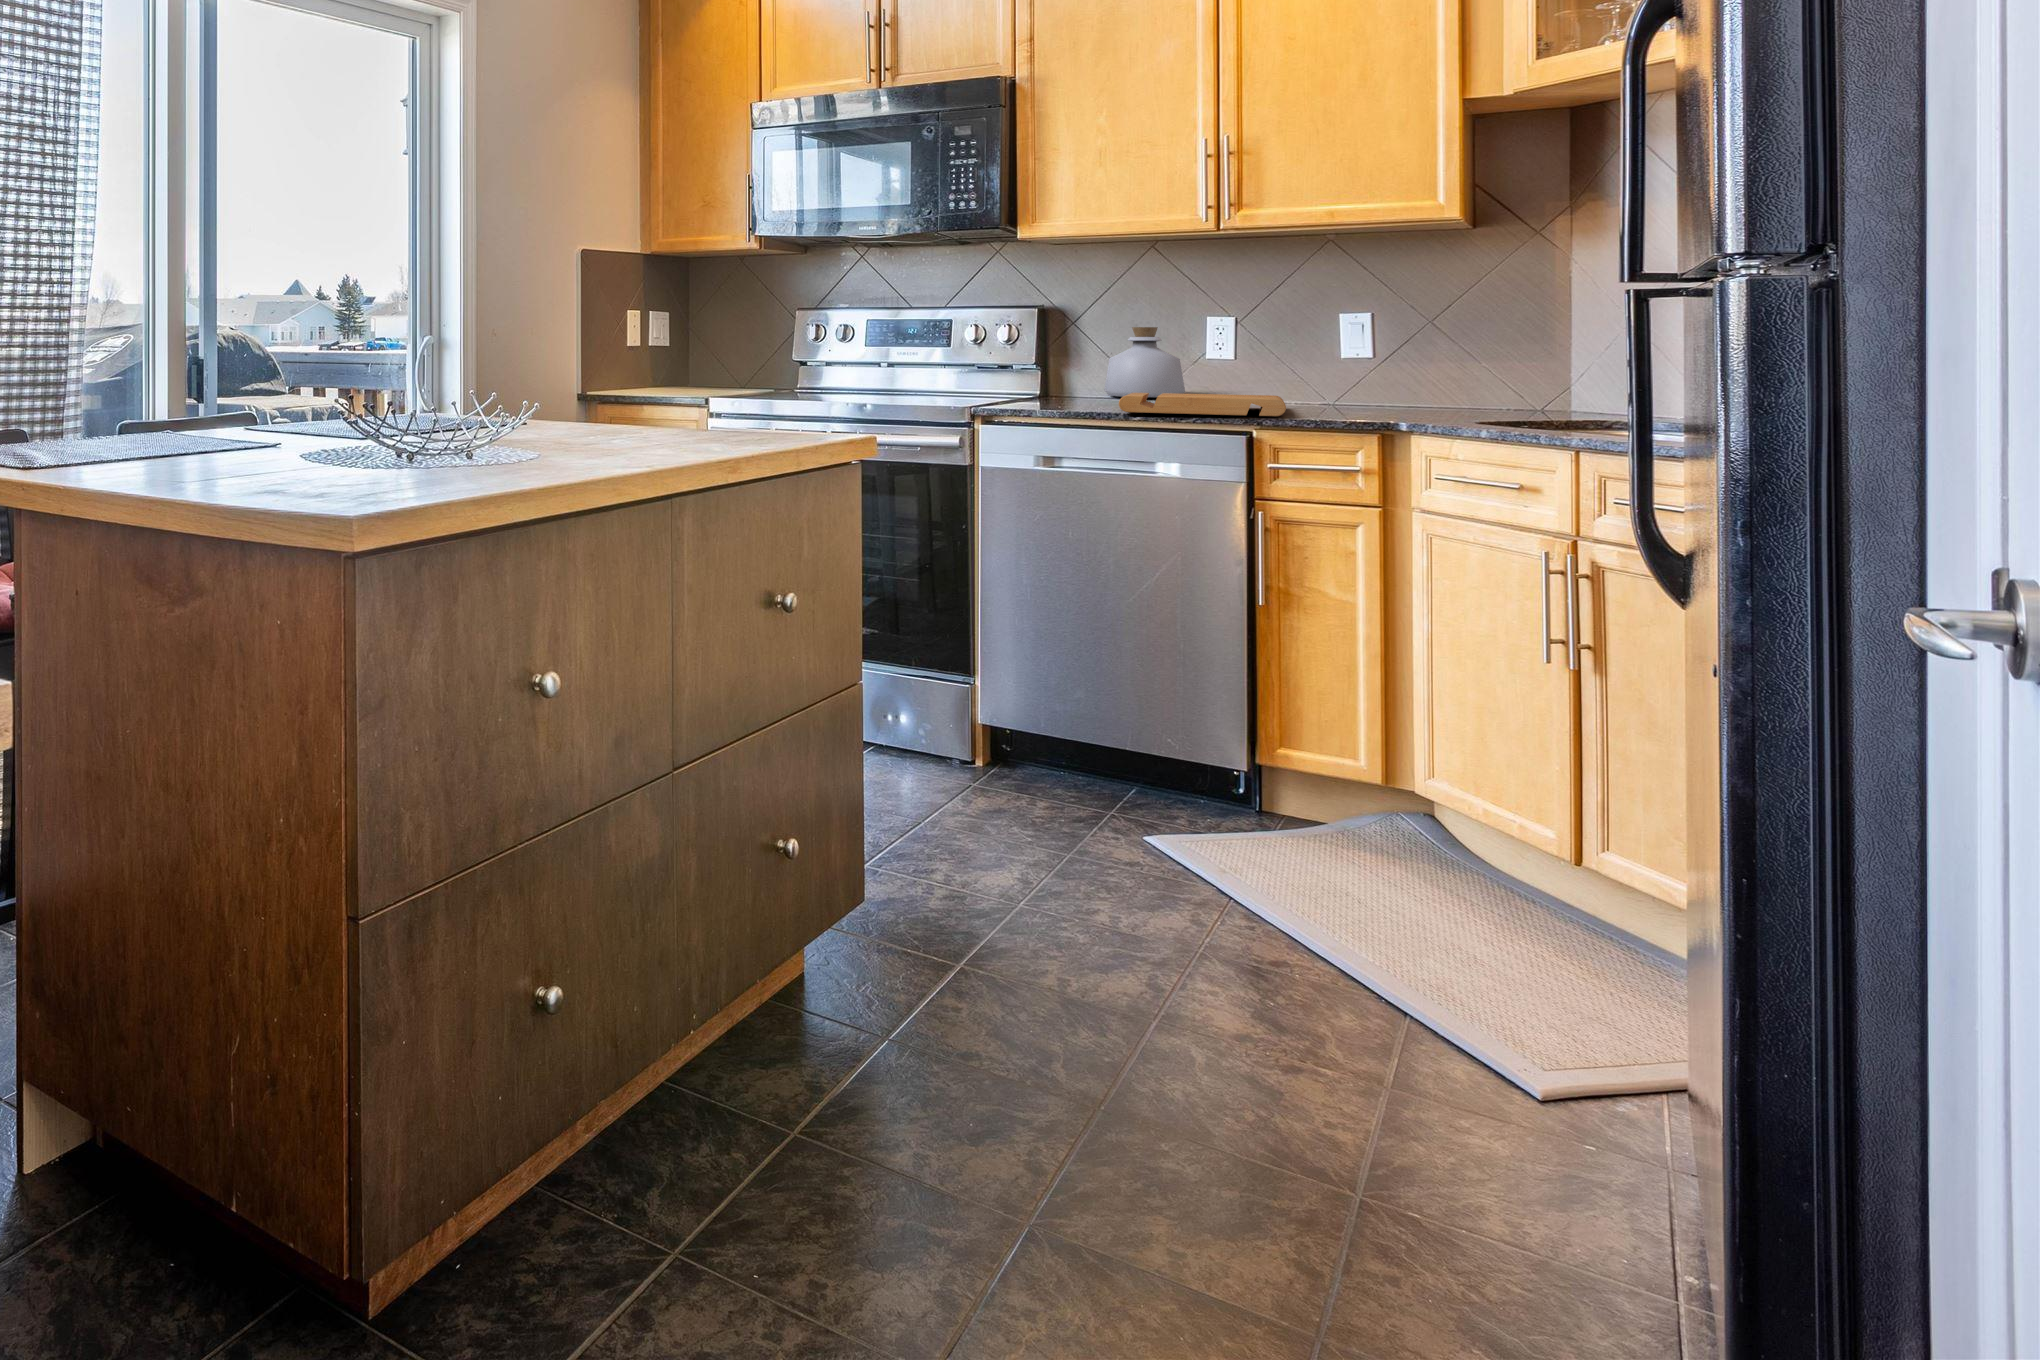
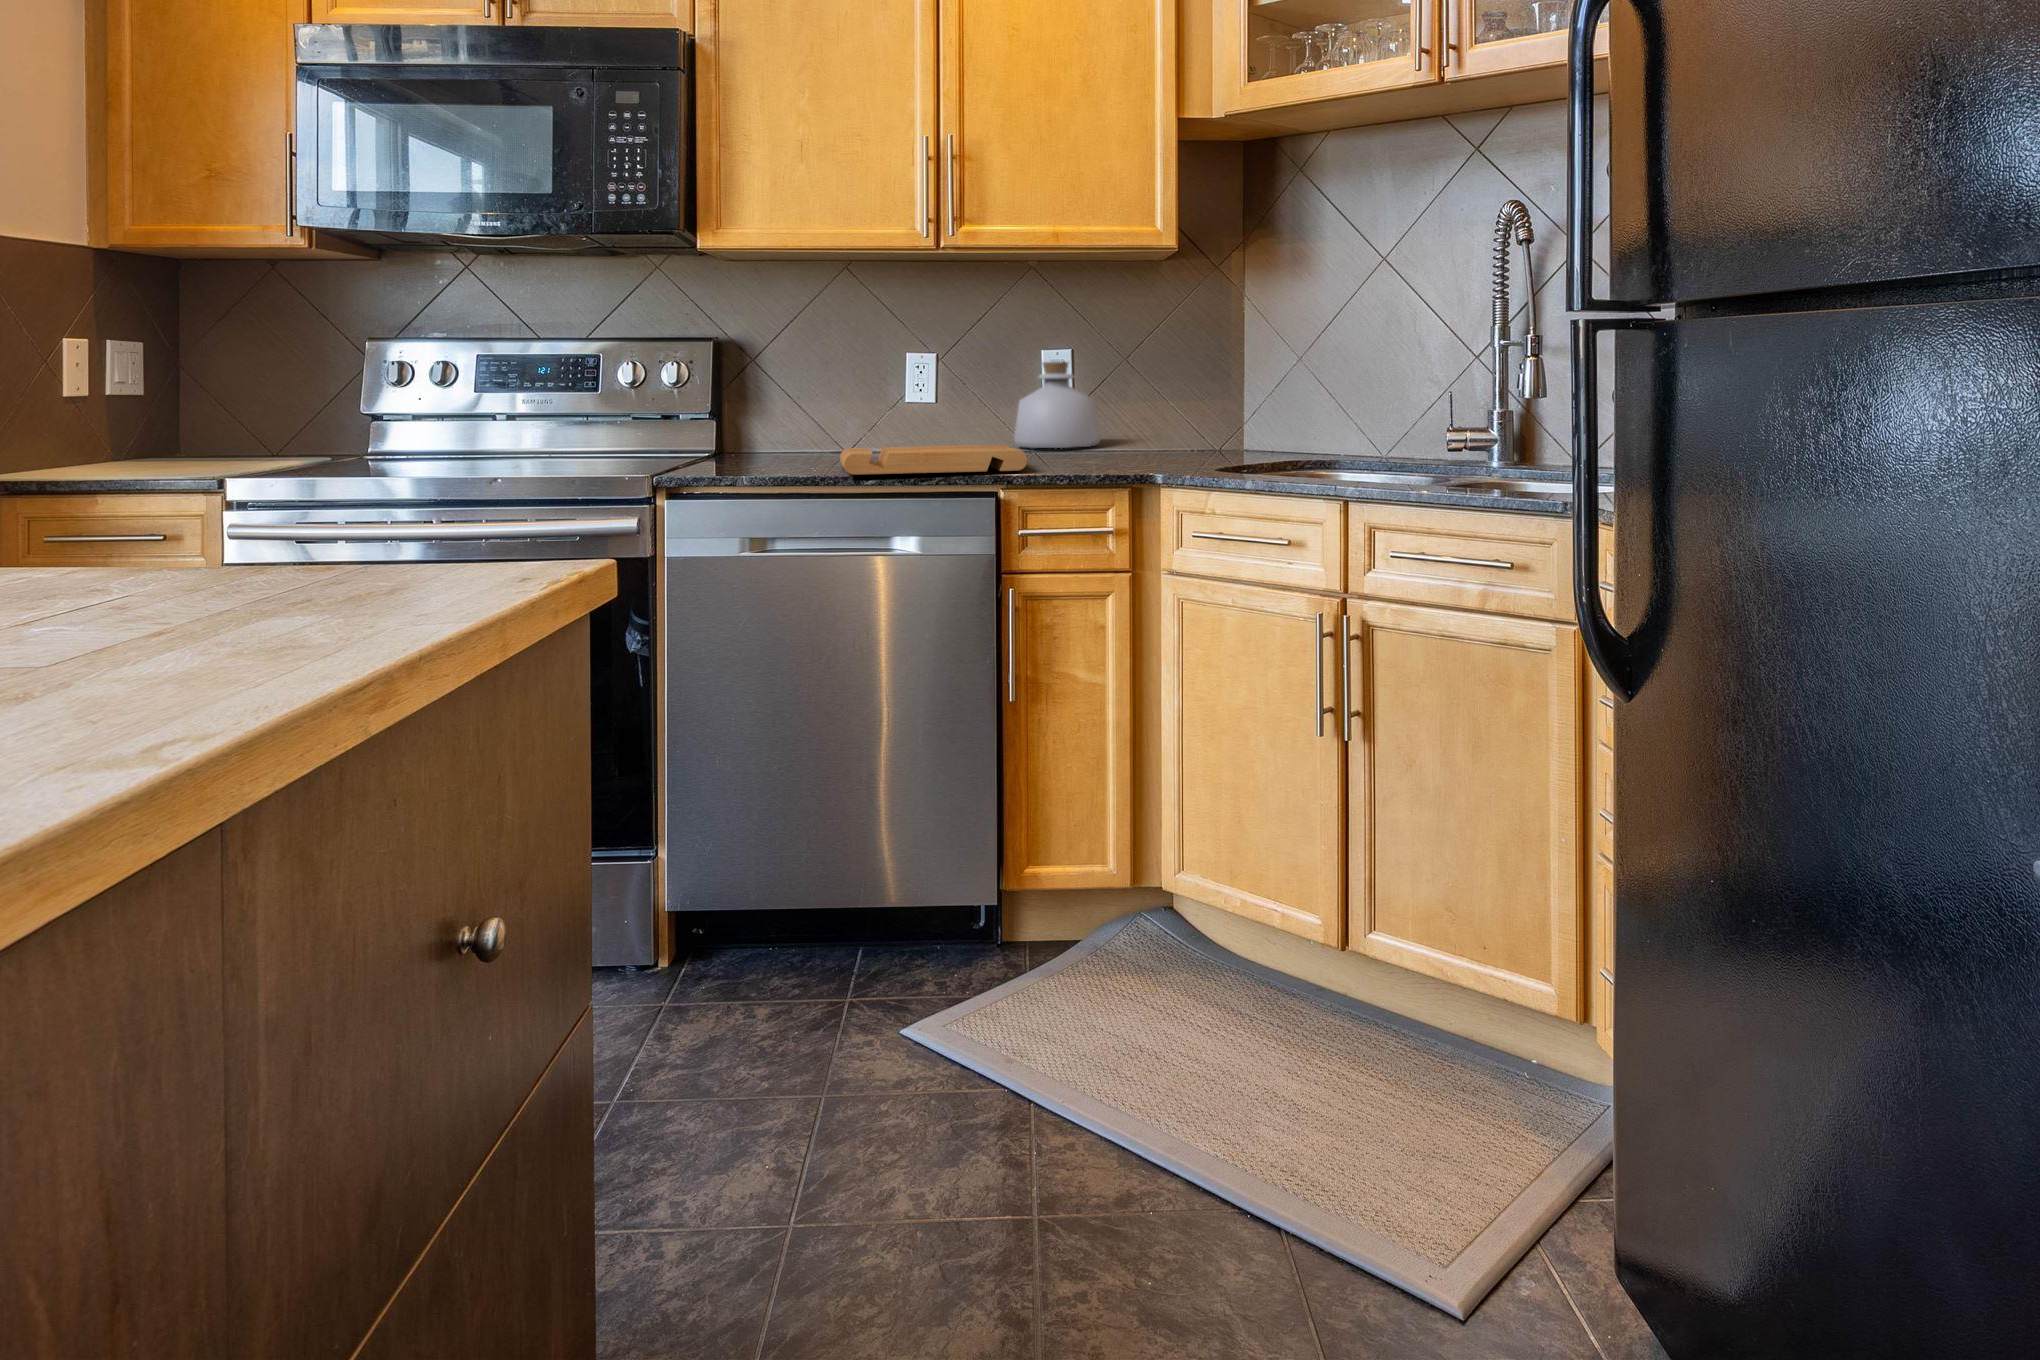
bottle: present [1104,327,1185,397] -> present [1014,362,1101,448]

